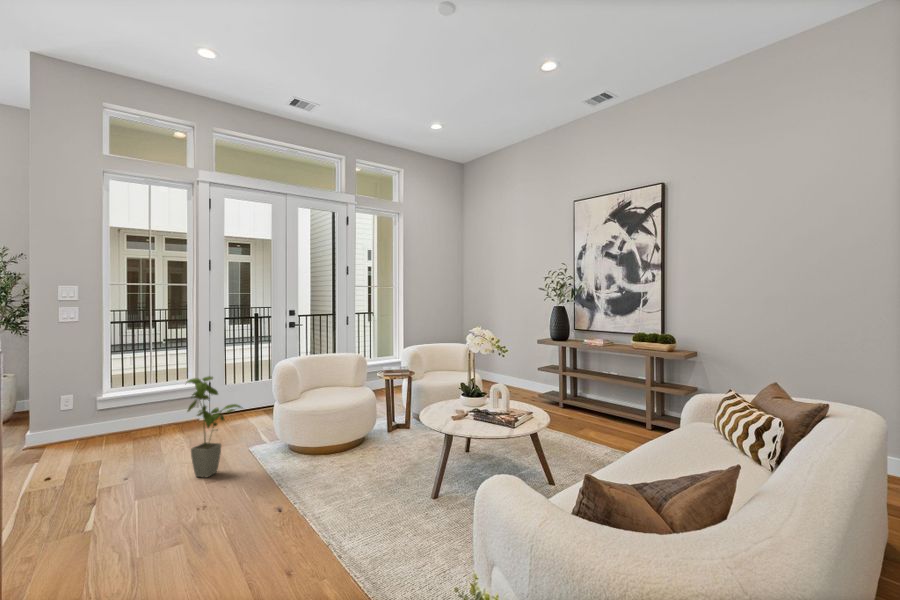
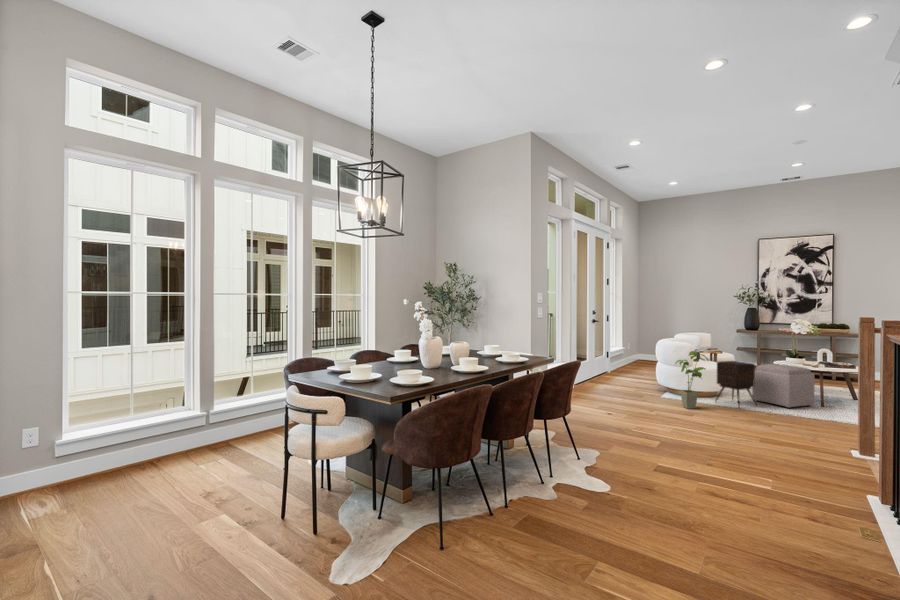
side table: none [283,394,336,481] -> present [716,361,756,407]
ottoman: none [364,402,435,488] -> present [752,364,815,408]

